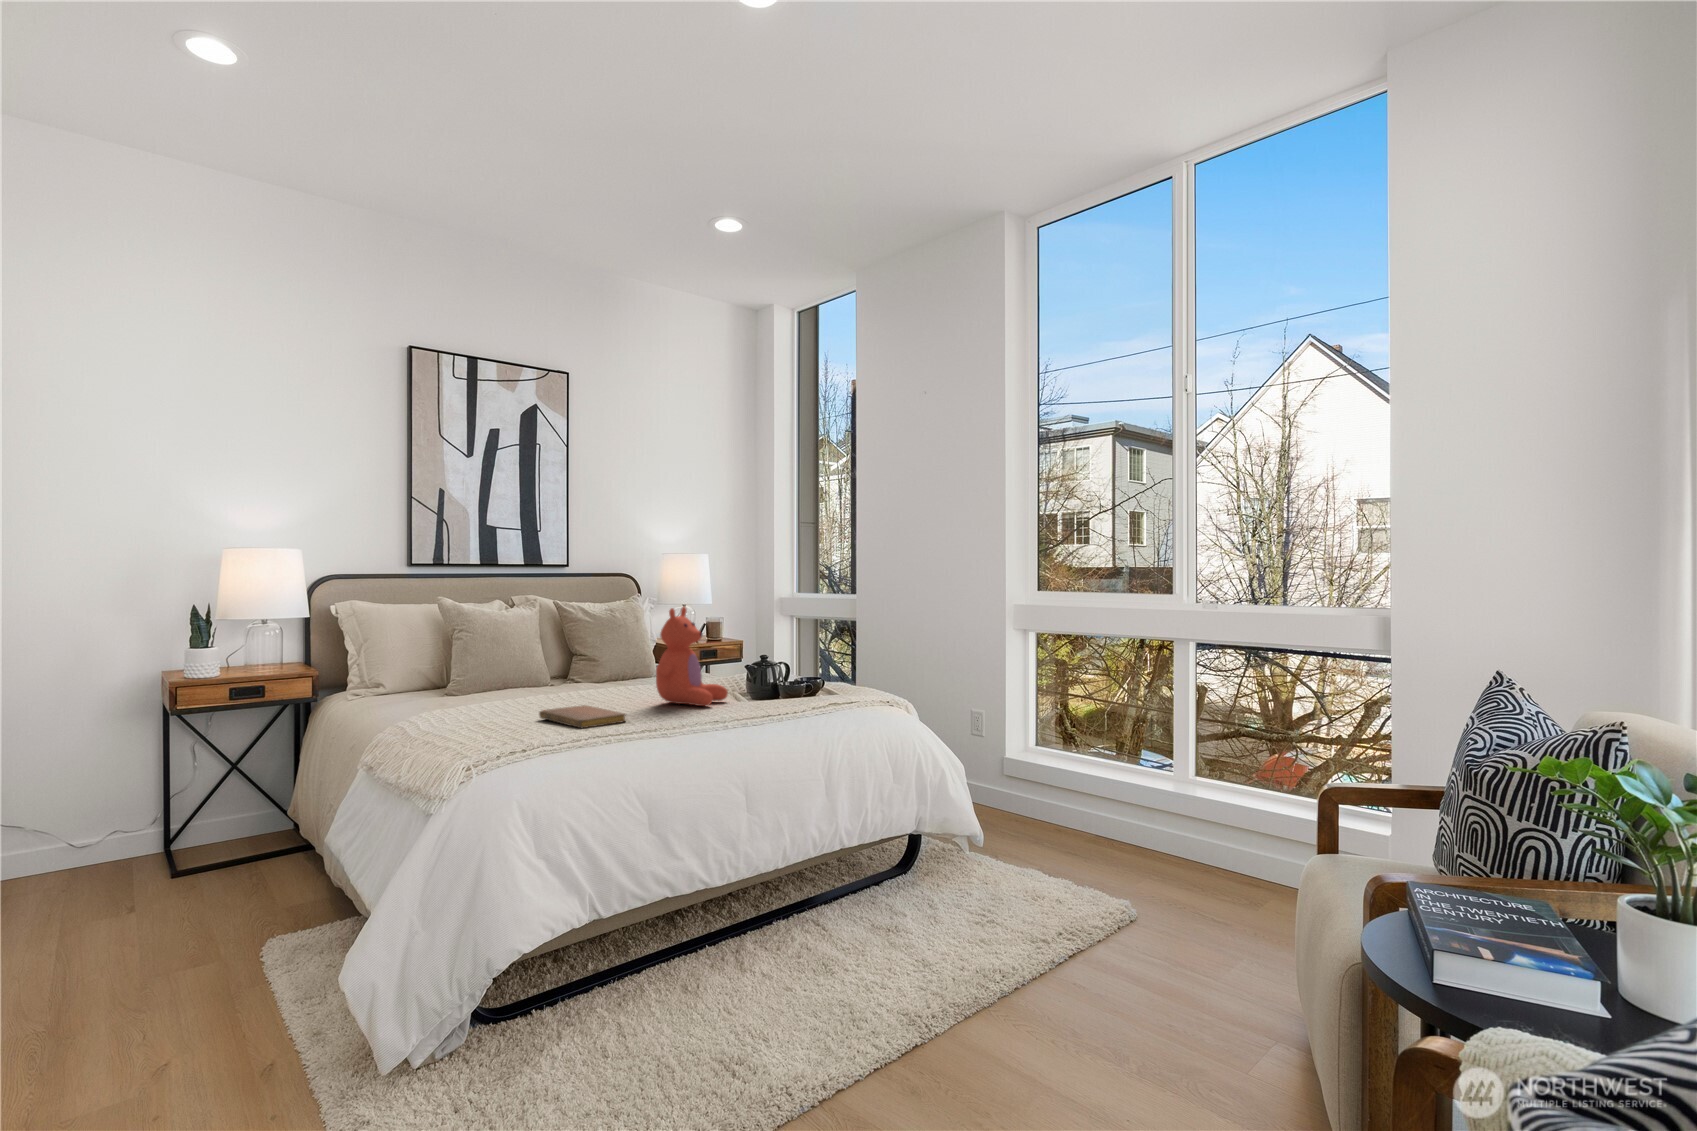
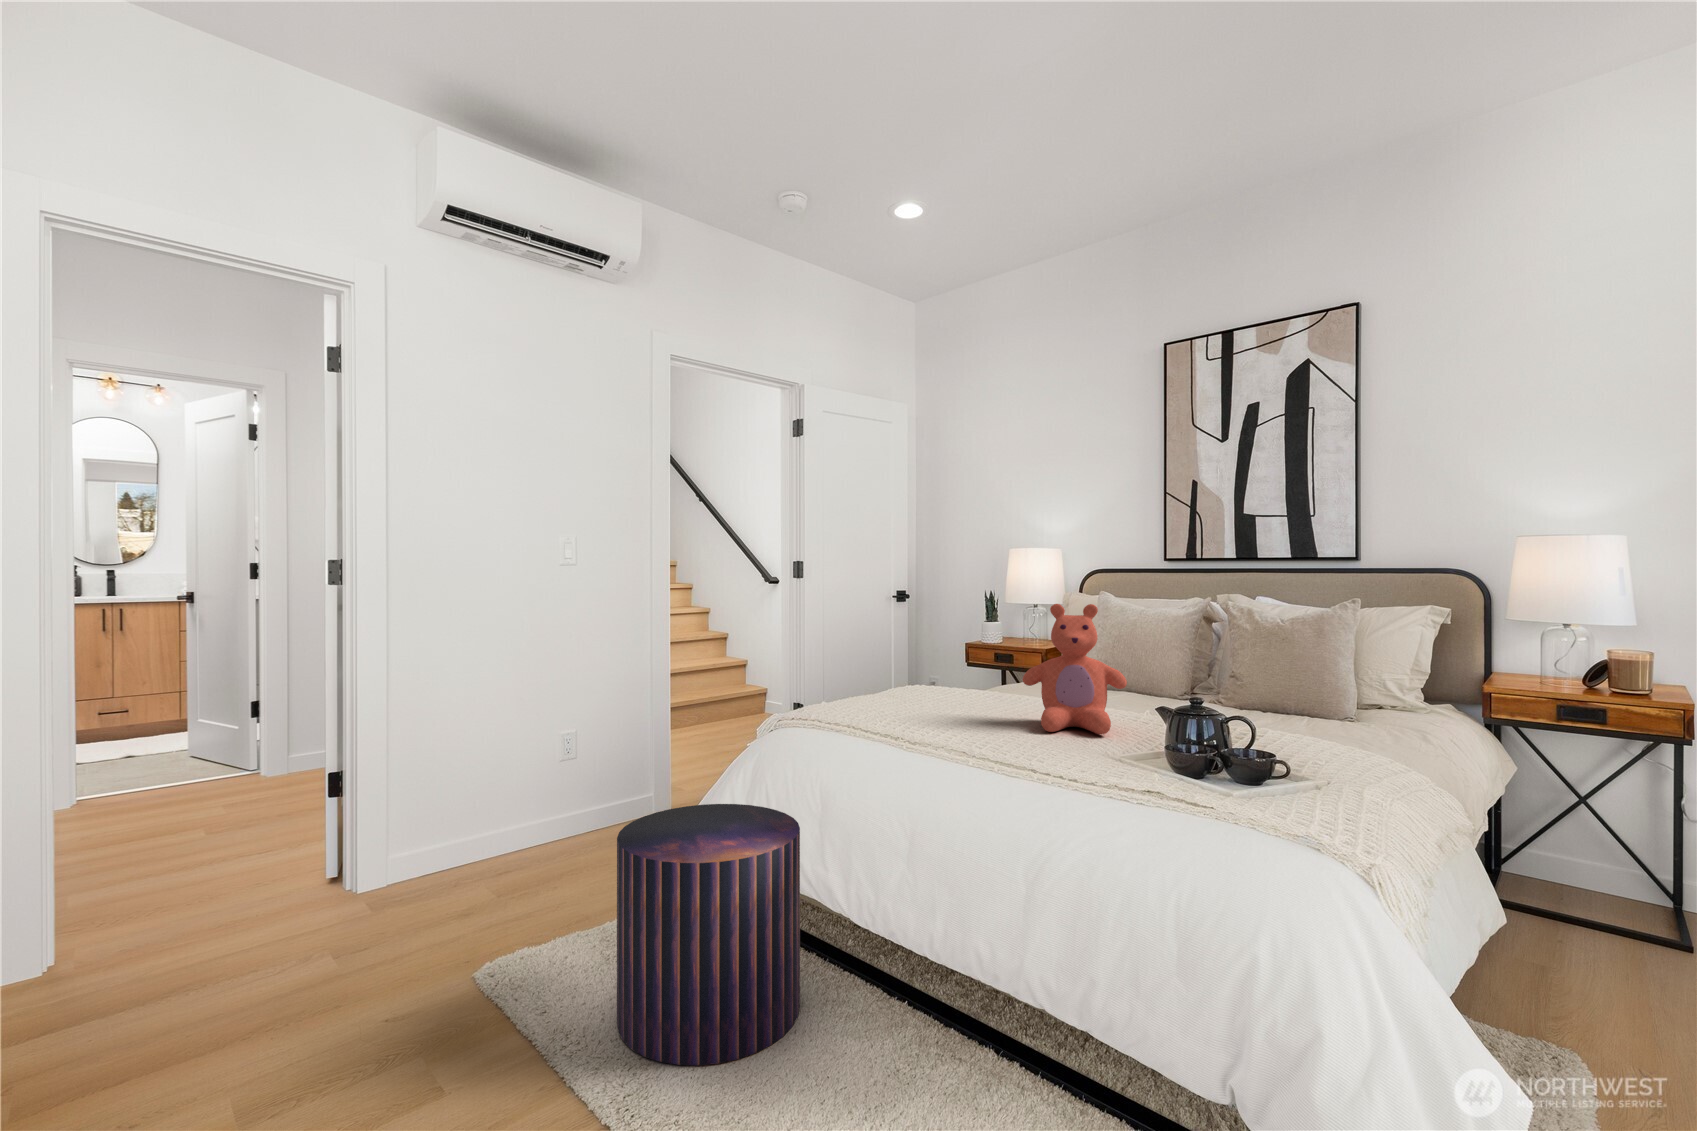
notebook: present [539,705,626,728] -> none [878,693,965,717]
pouf: none [624,820,803,1073] -> present [617,804,800,1065]

